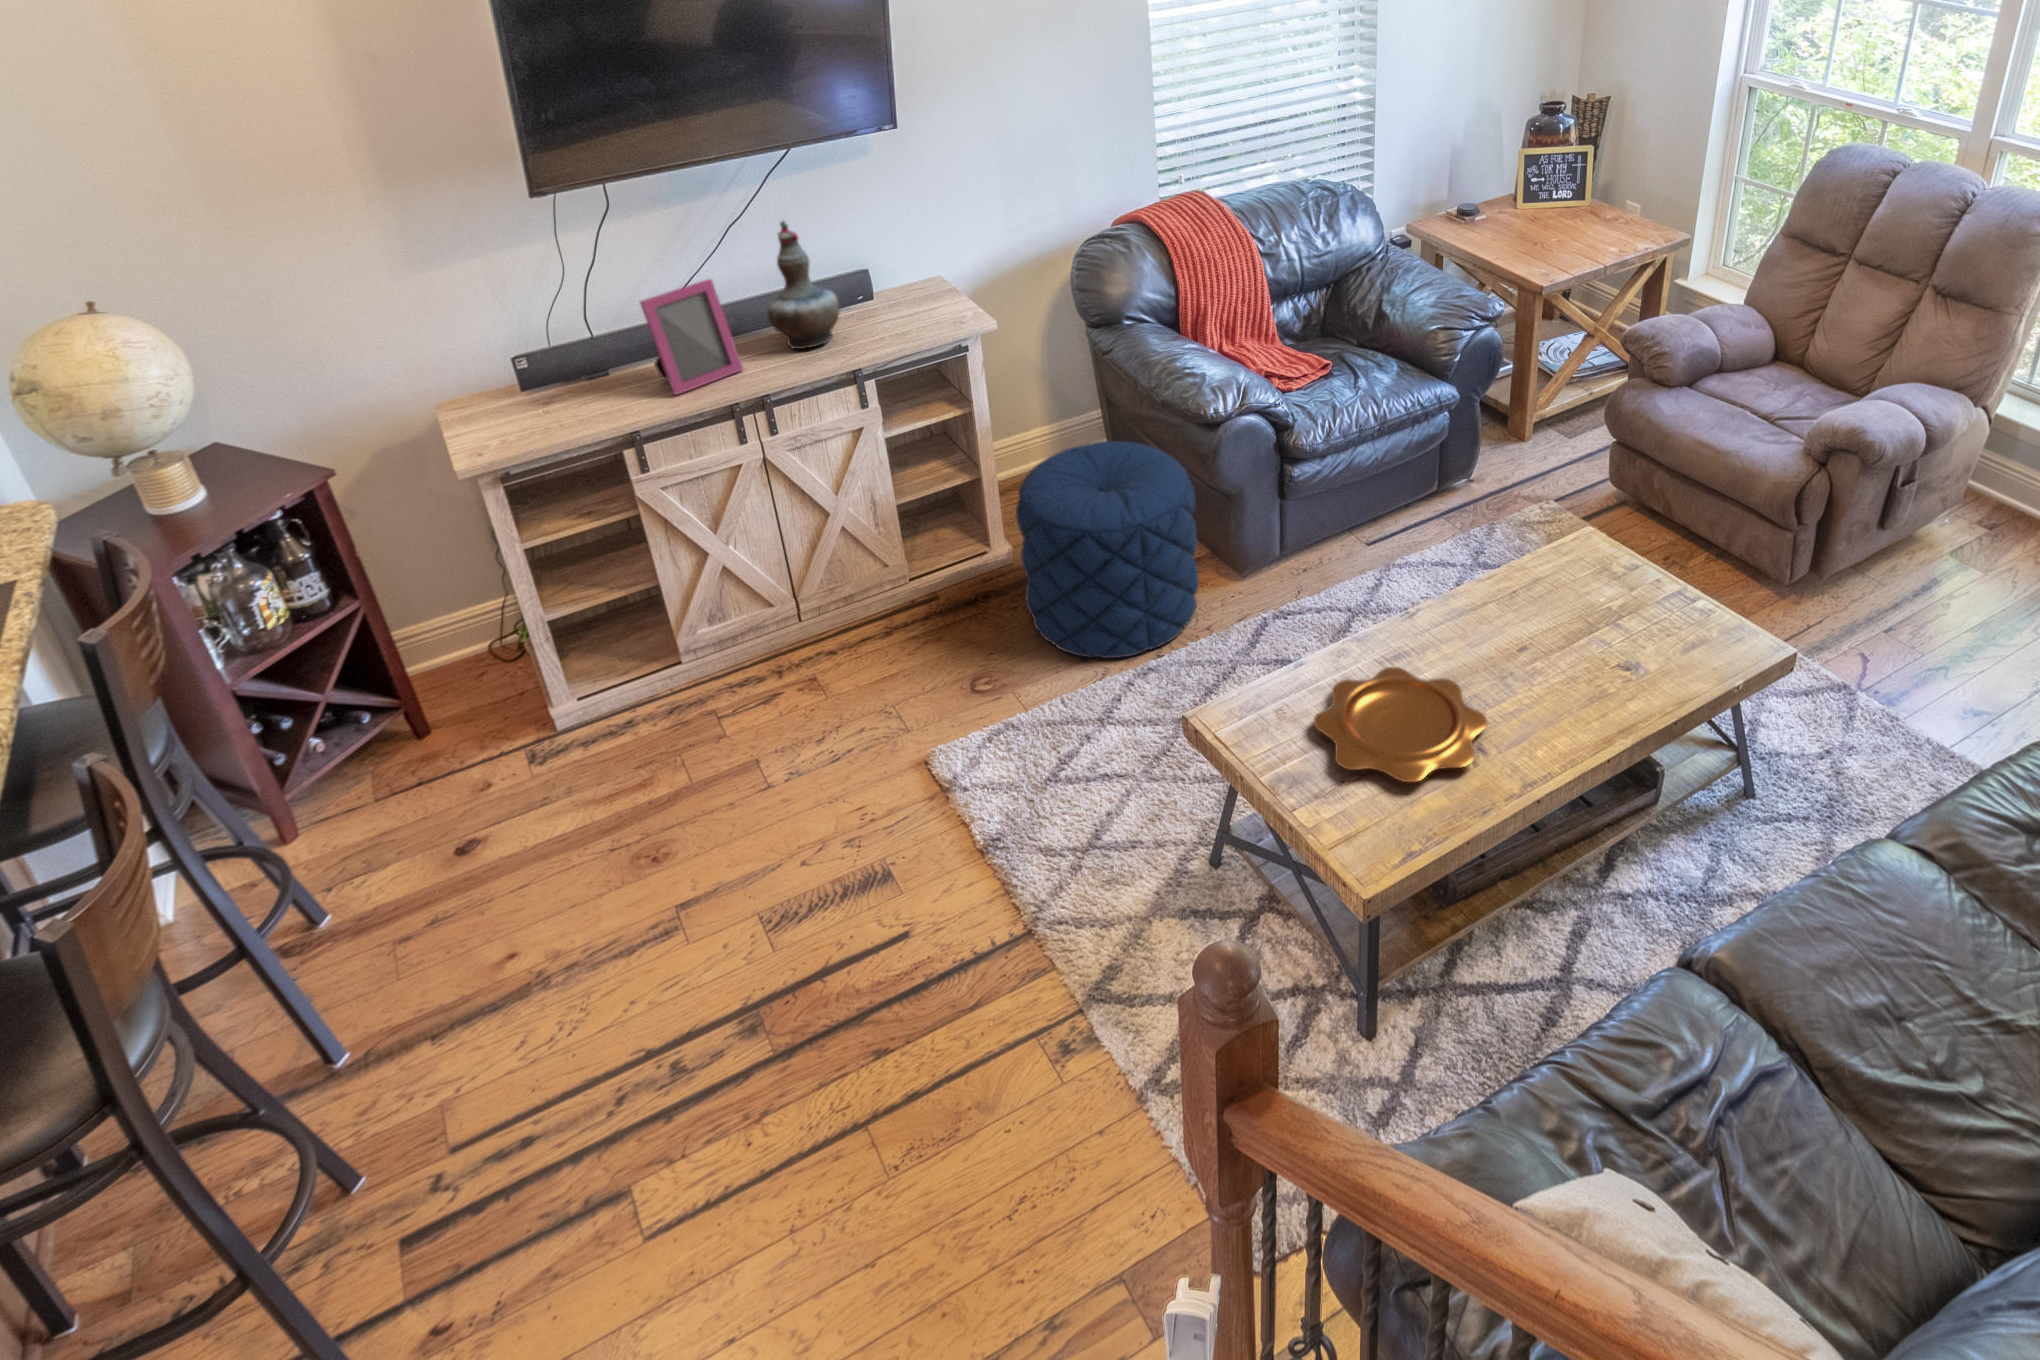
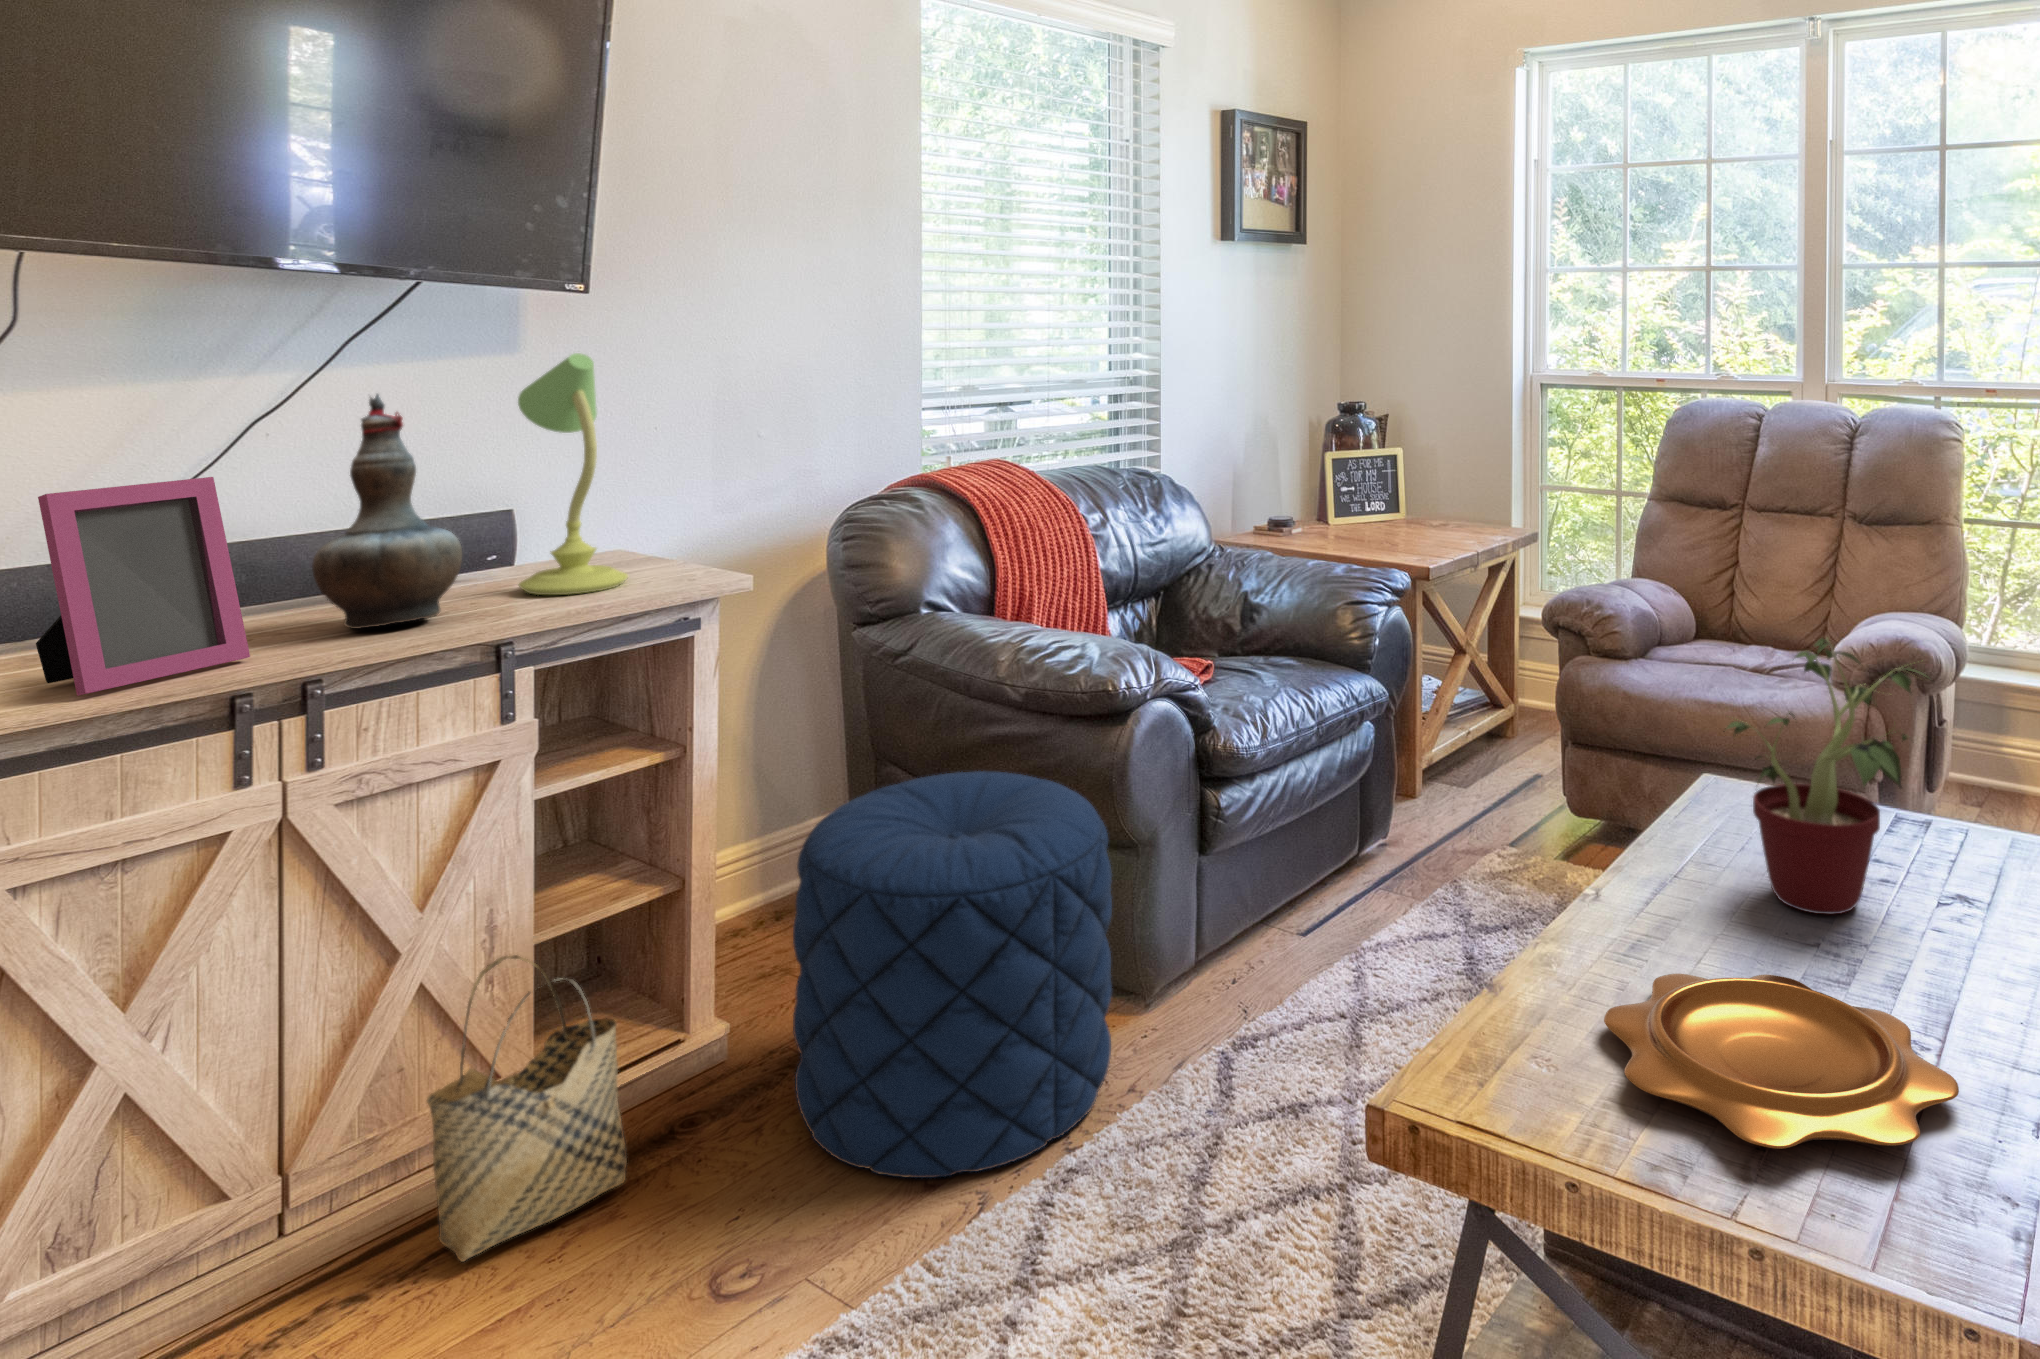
table lamp: none [864,178,936,321] -> present [518,353,628,595]
potted plant: none [1493,491,1631,649] -> present [1727,638,1930,914]
woven basket: none [847,518,945,650] -> present [427,955,627,1262]

